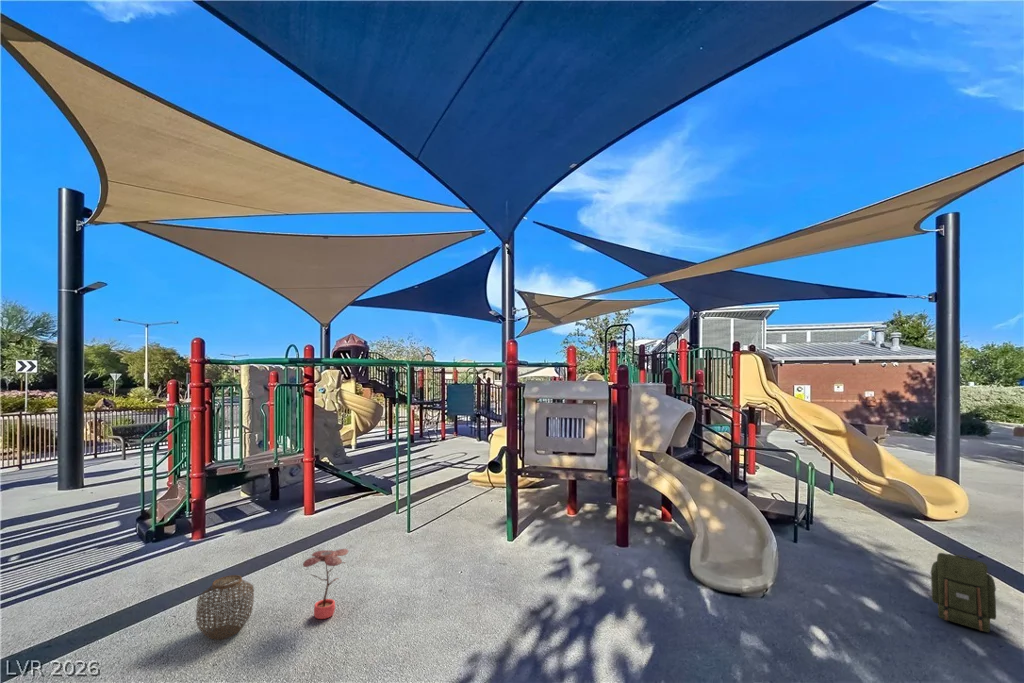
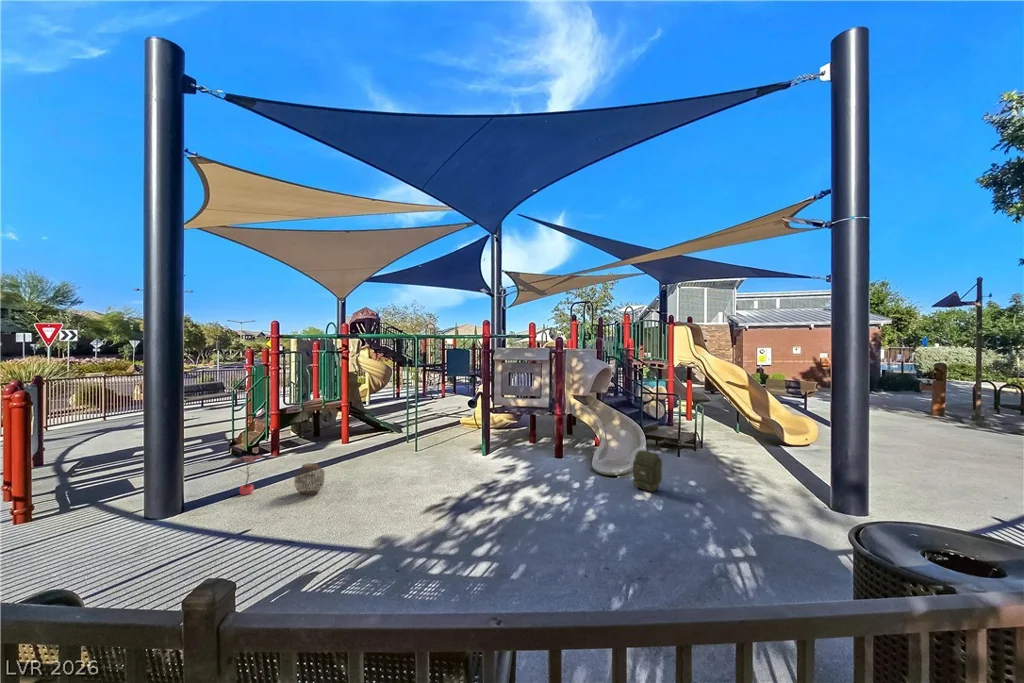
potted plant: present [303,549,348,619] -> present [231,455,262,495]
backpack: present [931,553,996,632] -> present [633,450,662,492]

